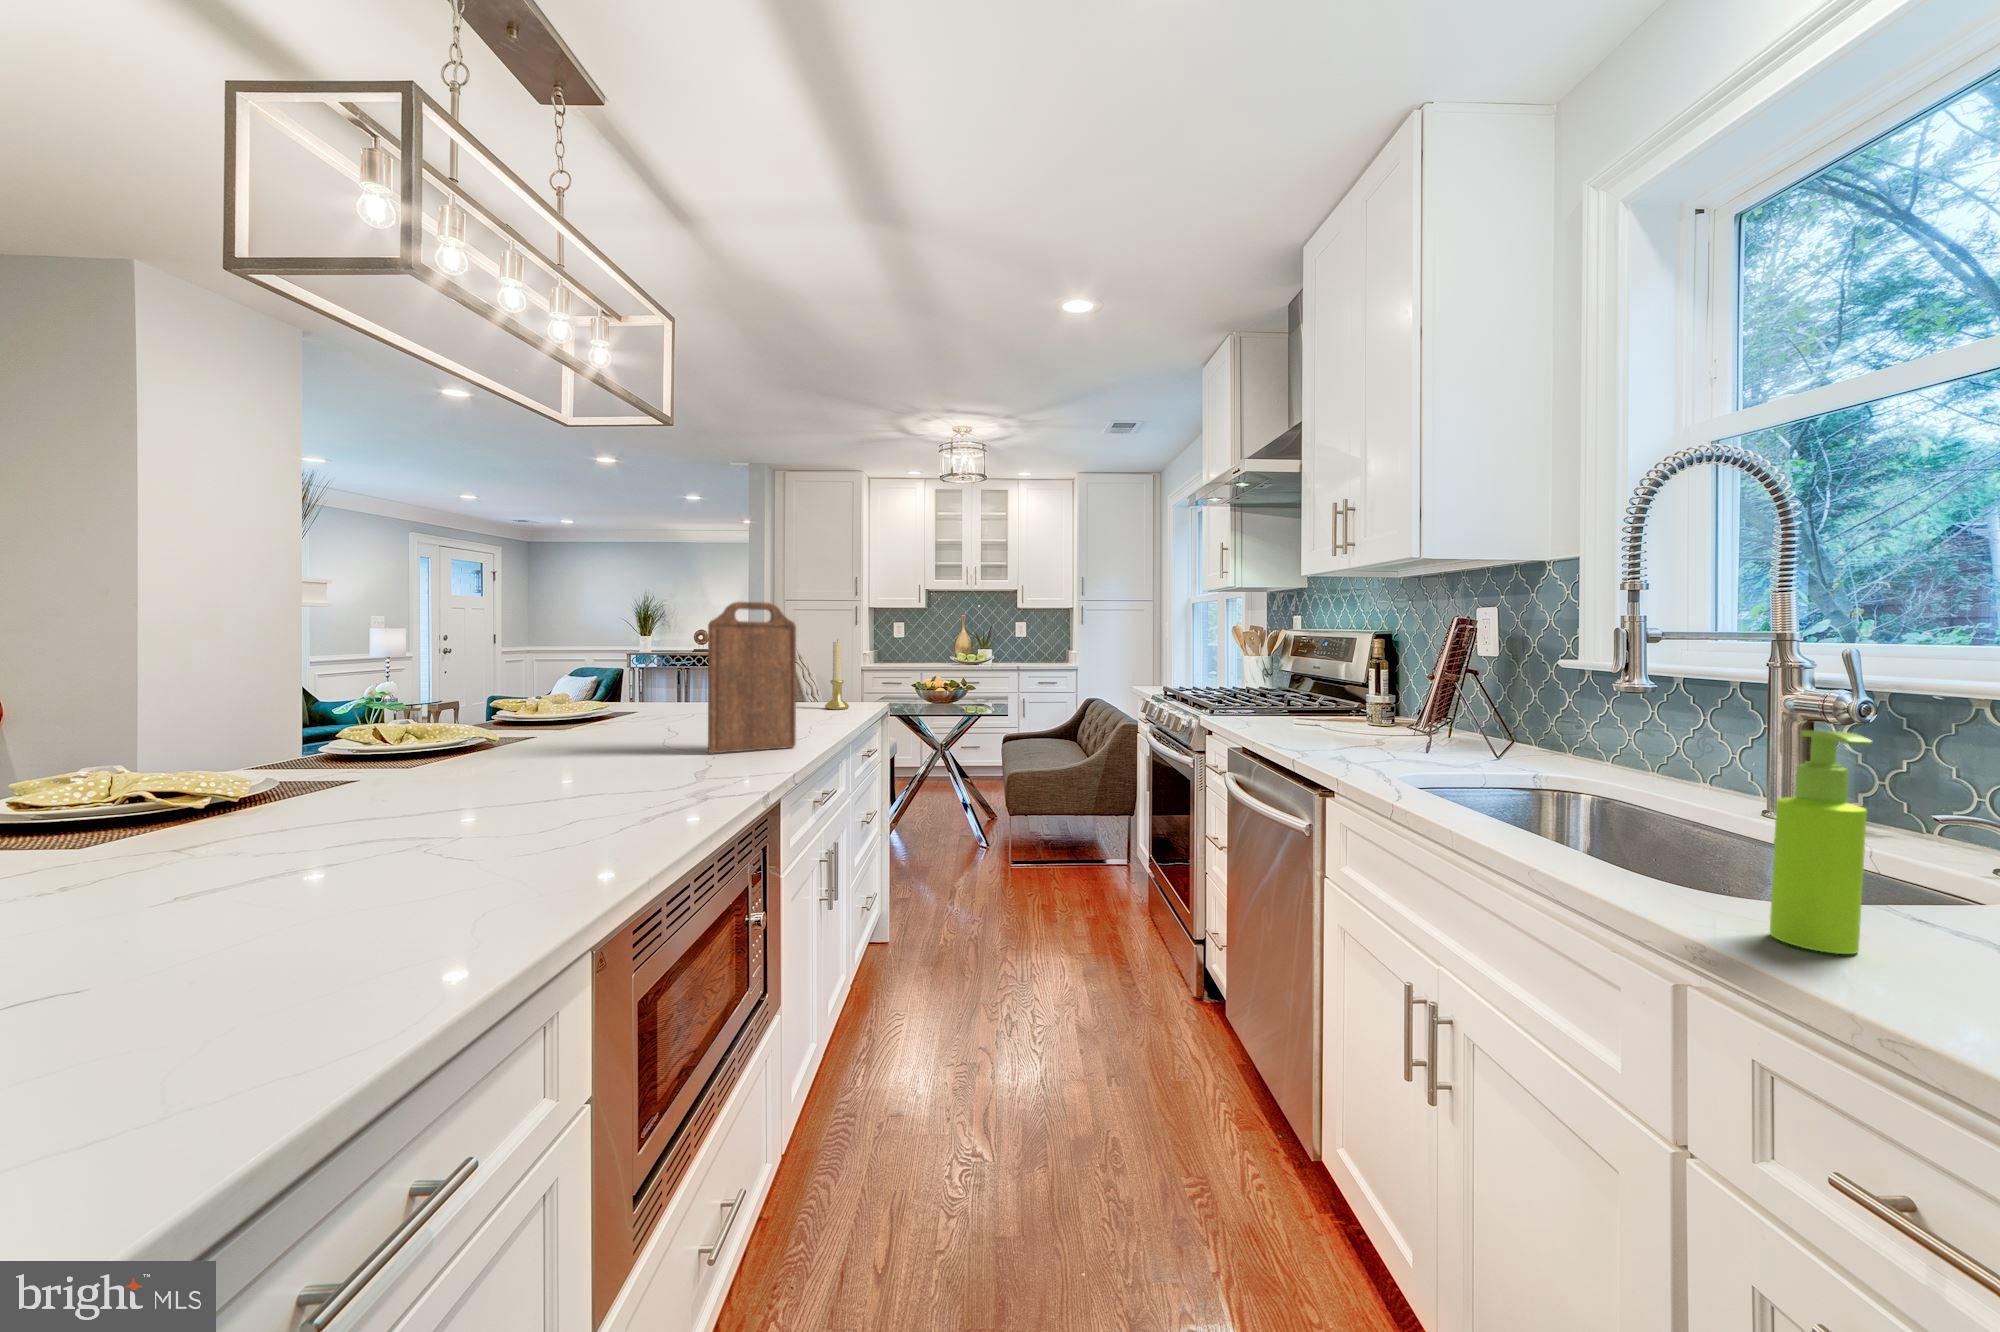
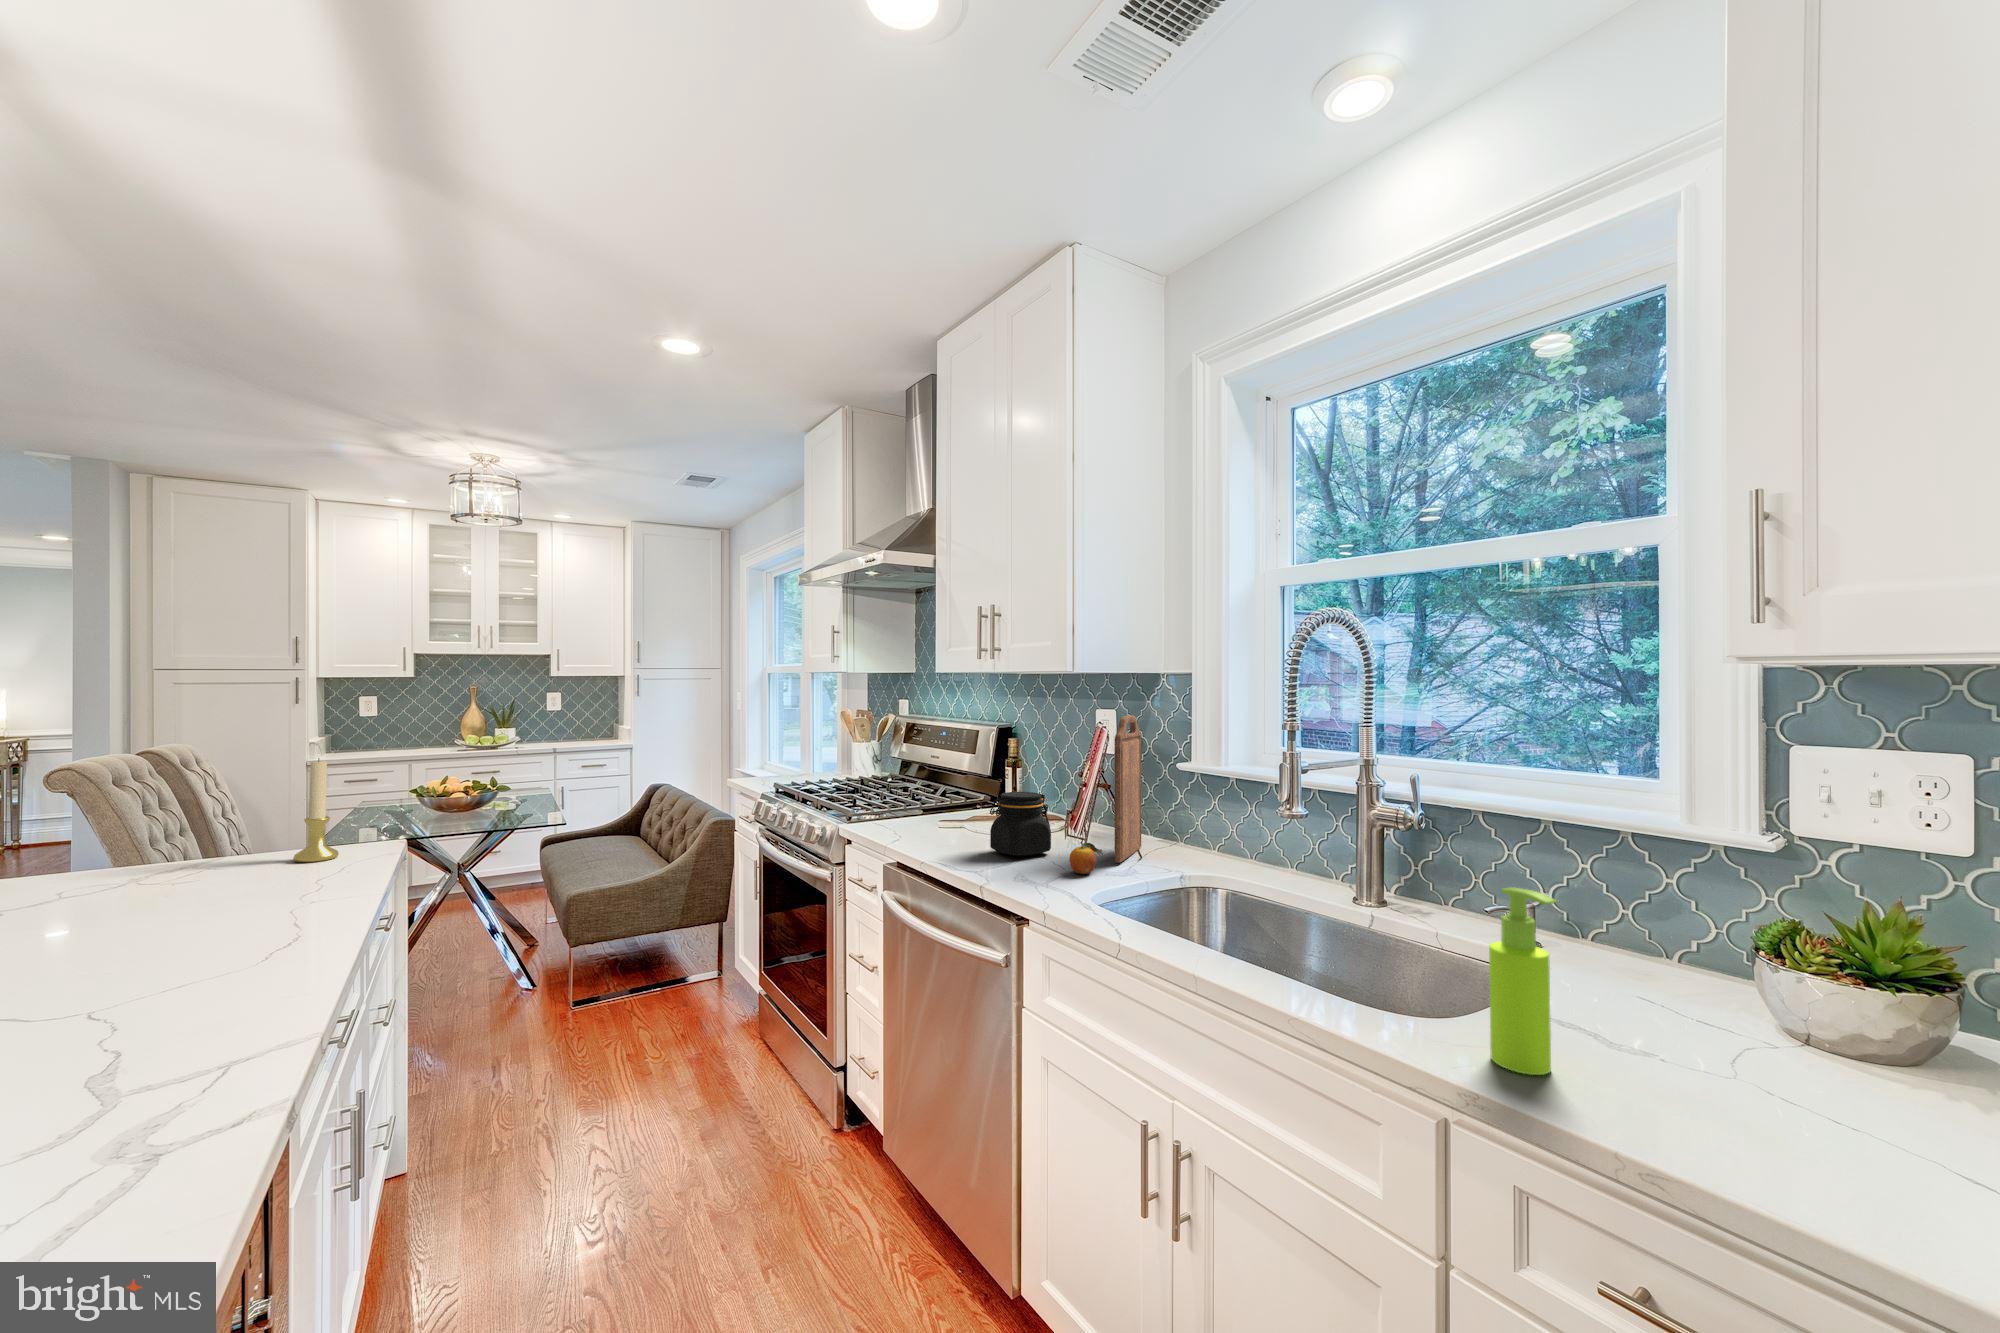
cutting board: present [708,602,796,753] -> present [1115,715,1141,863]
jar: none [1330,686,1401,749] -> present [990,792,1051,856]
fruit: none [1403,728,1448,766] -> present [1069,838,1103,874]

